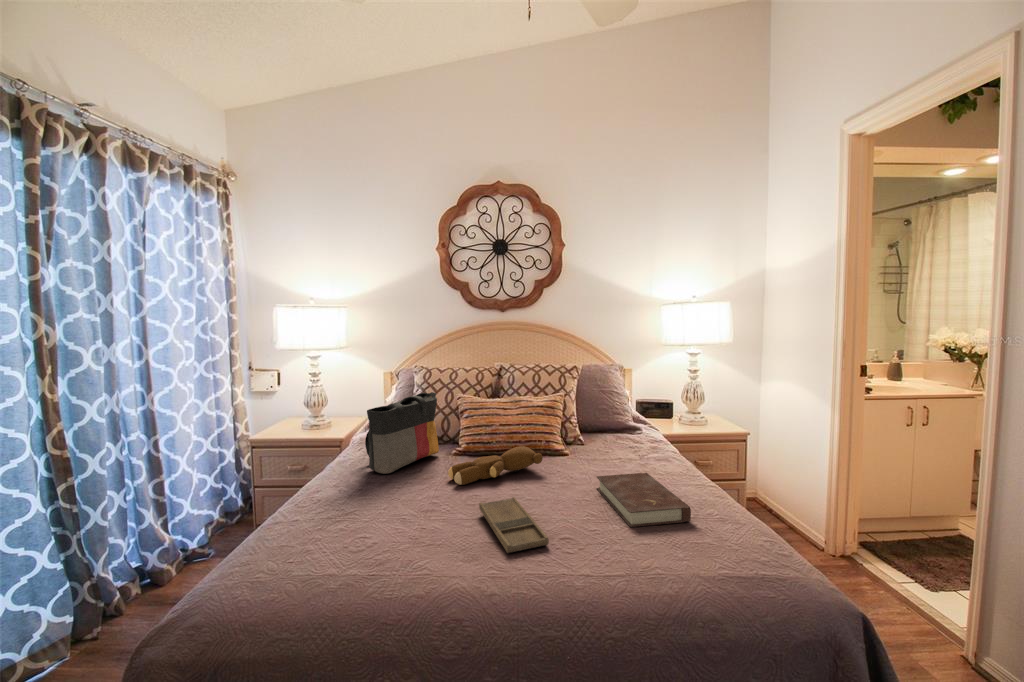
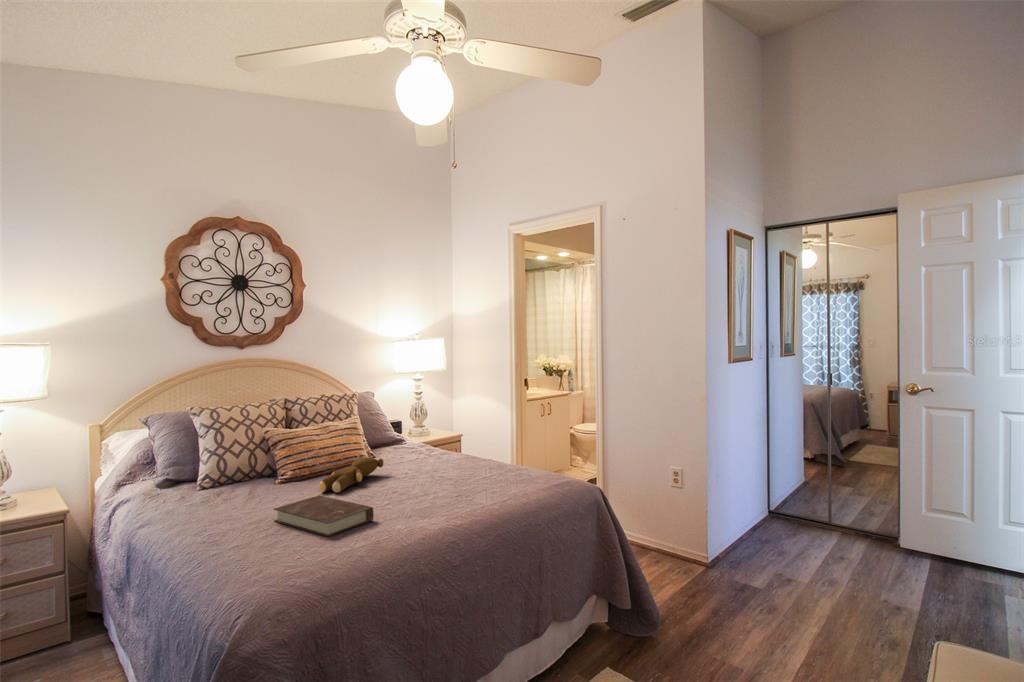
tote bag: present [365,392,439,474] -> none [204,425,272,505]
book: present [597,473,691,527] -> present [274,495,374,537]
tray: present [479,497,549,553] -> none [388,482,461,504]

